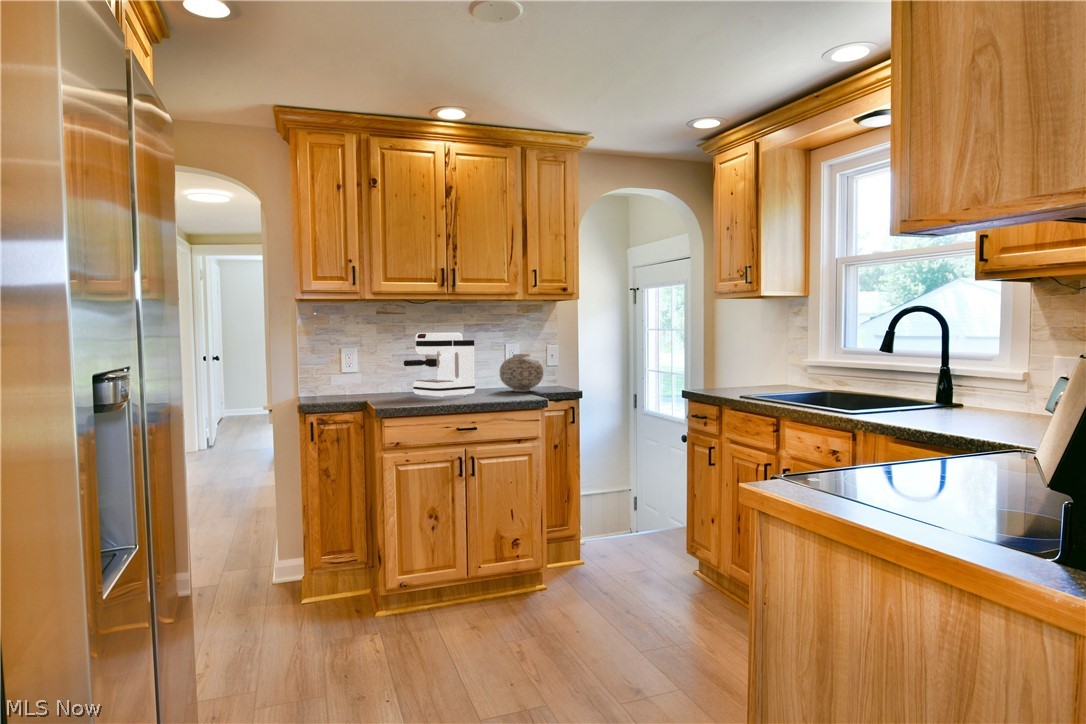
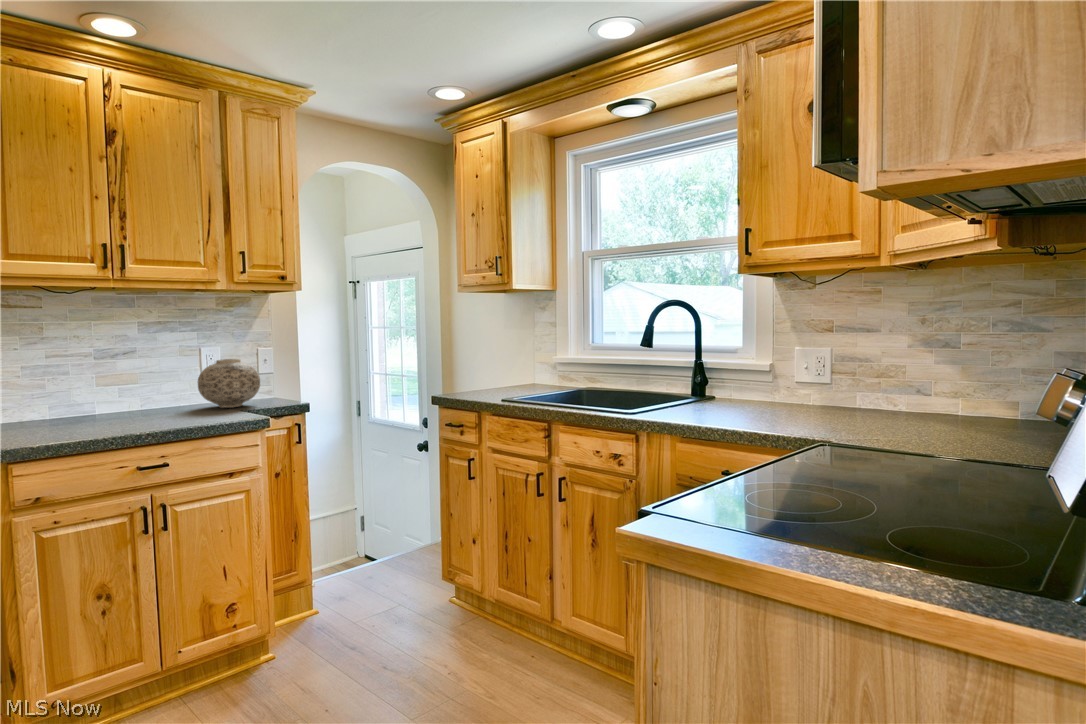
coffee maker: present [404,333,475,398] -> none [39,333,162,424]

